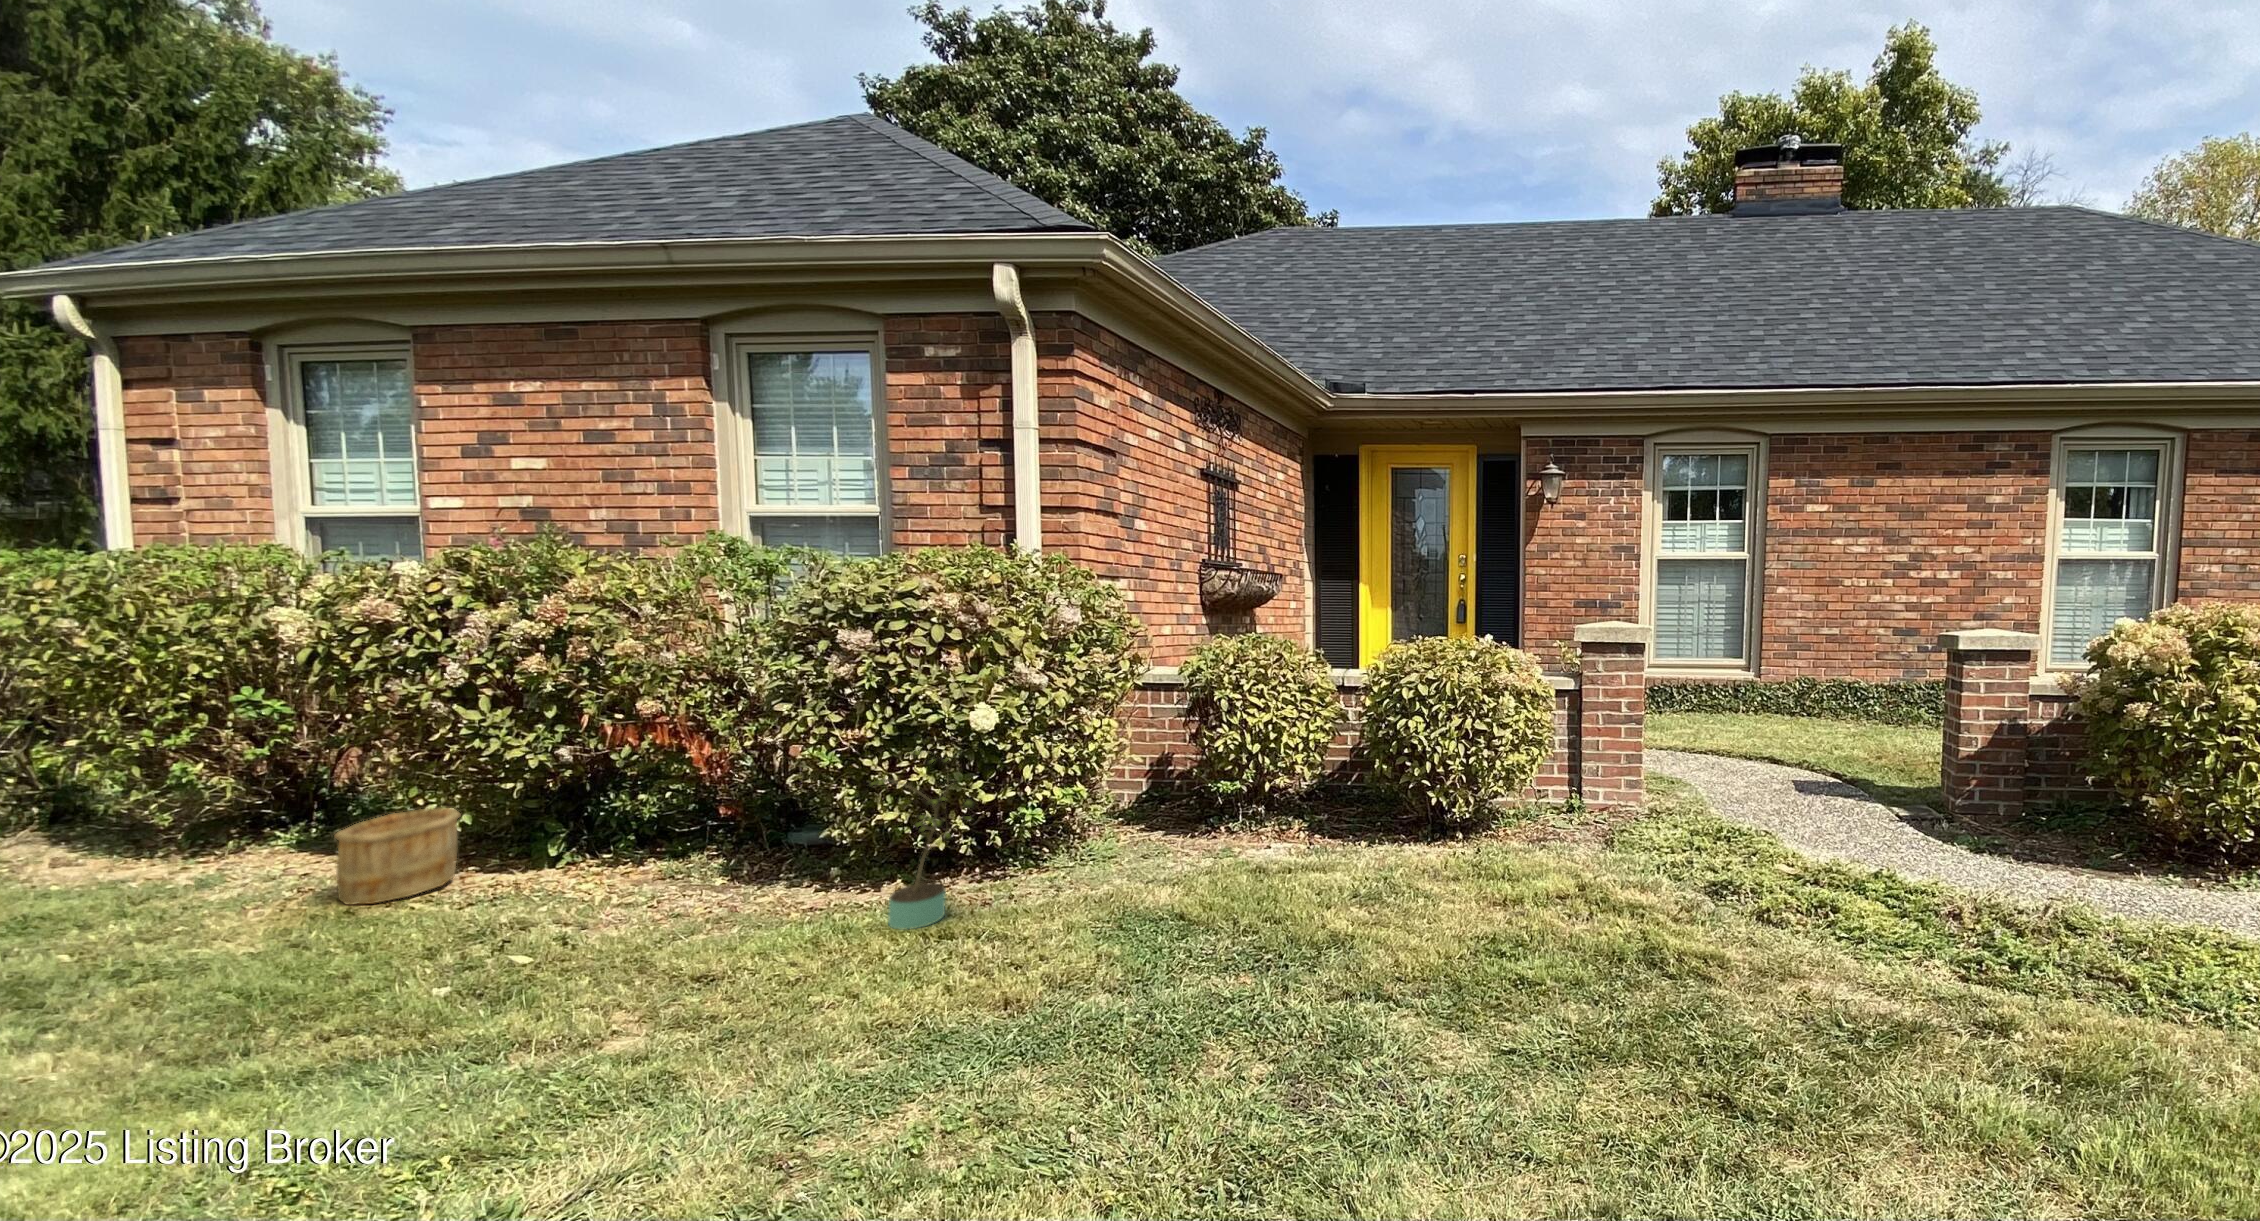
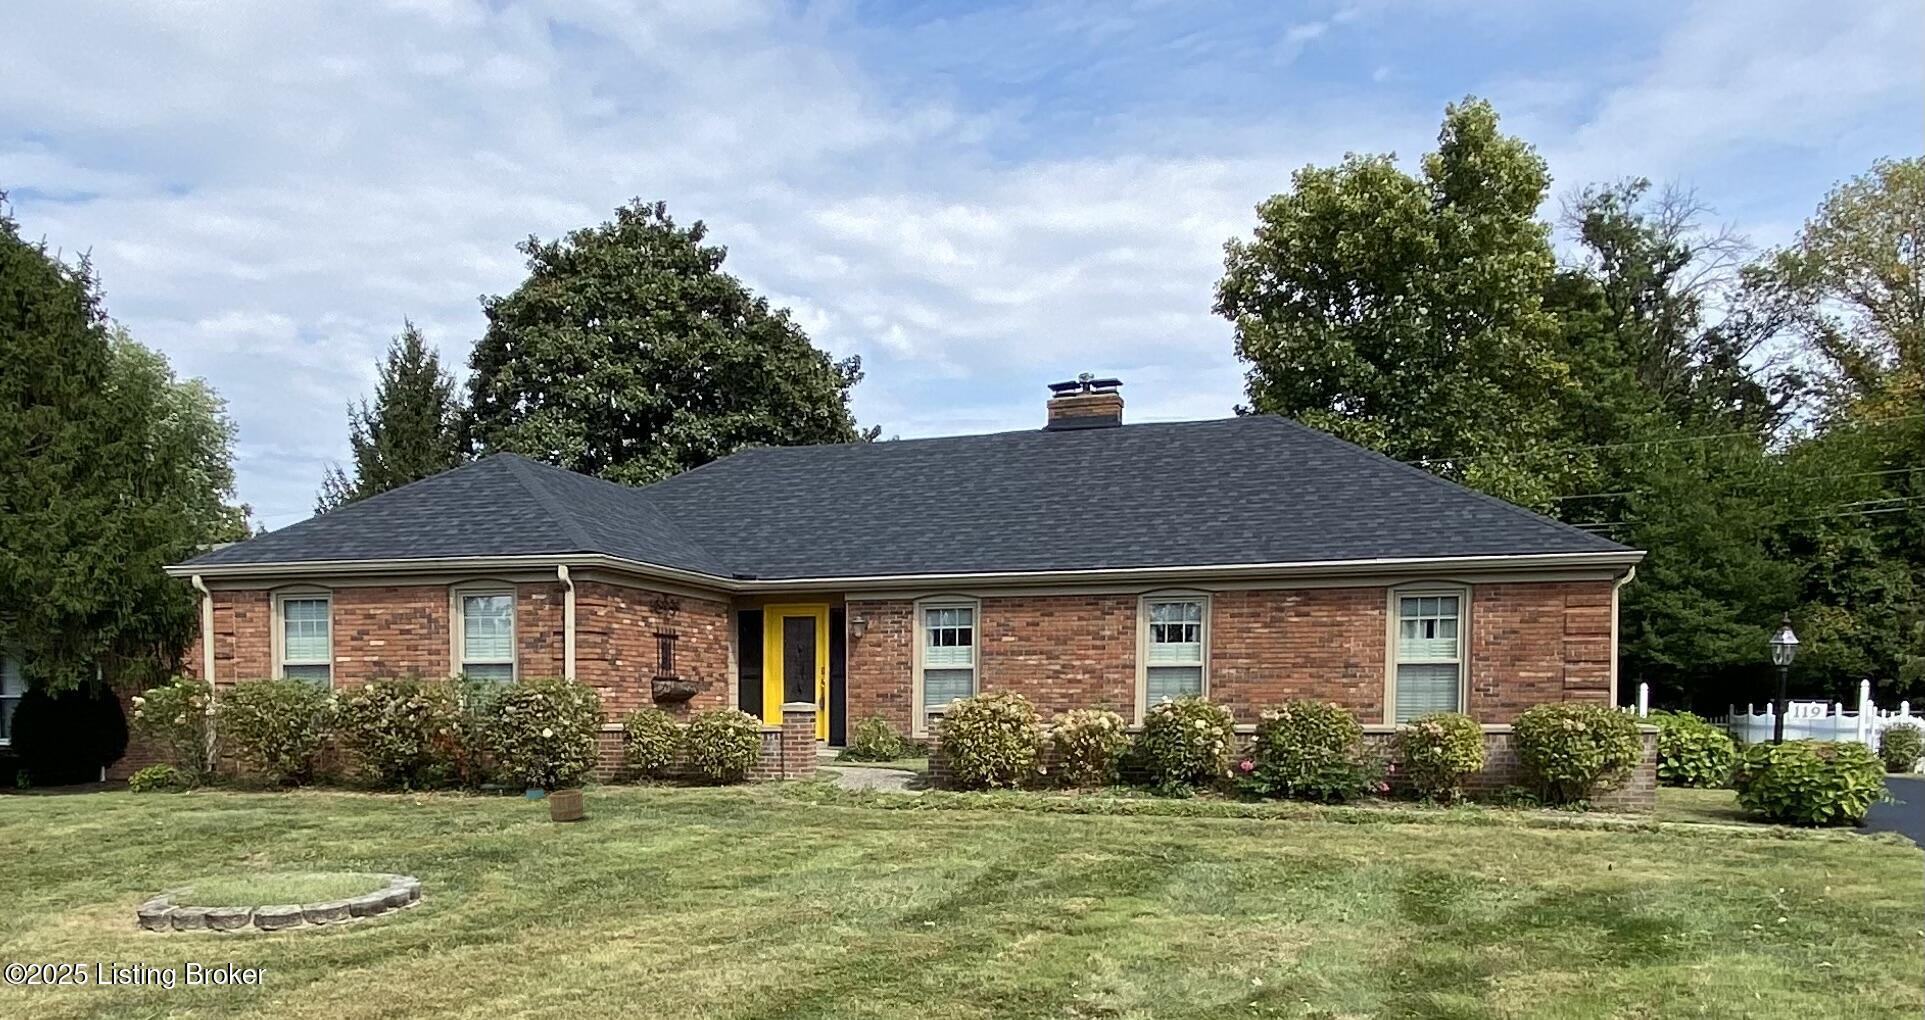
wooden bucket: present [335,808,460,905] -> present [549,789,583,821]

